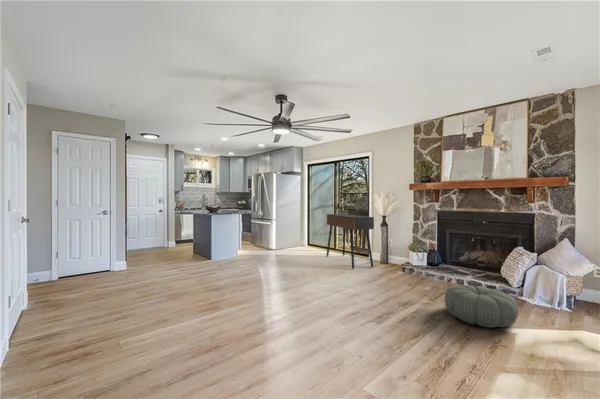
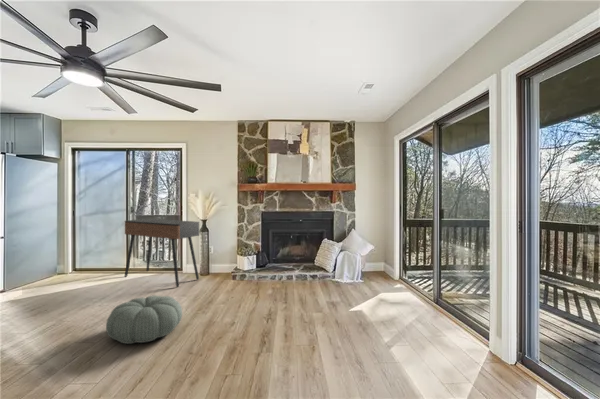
pouf: present [445,285,518,328] -> present [106,295,182,344]

